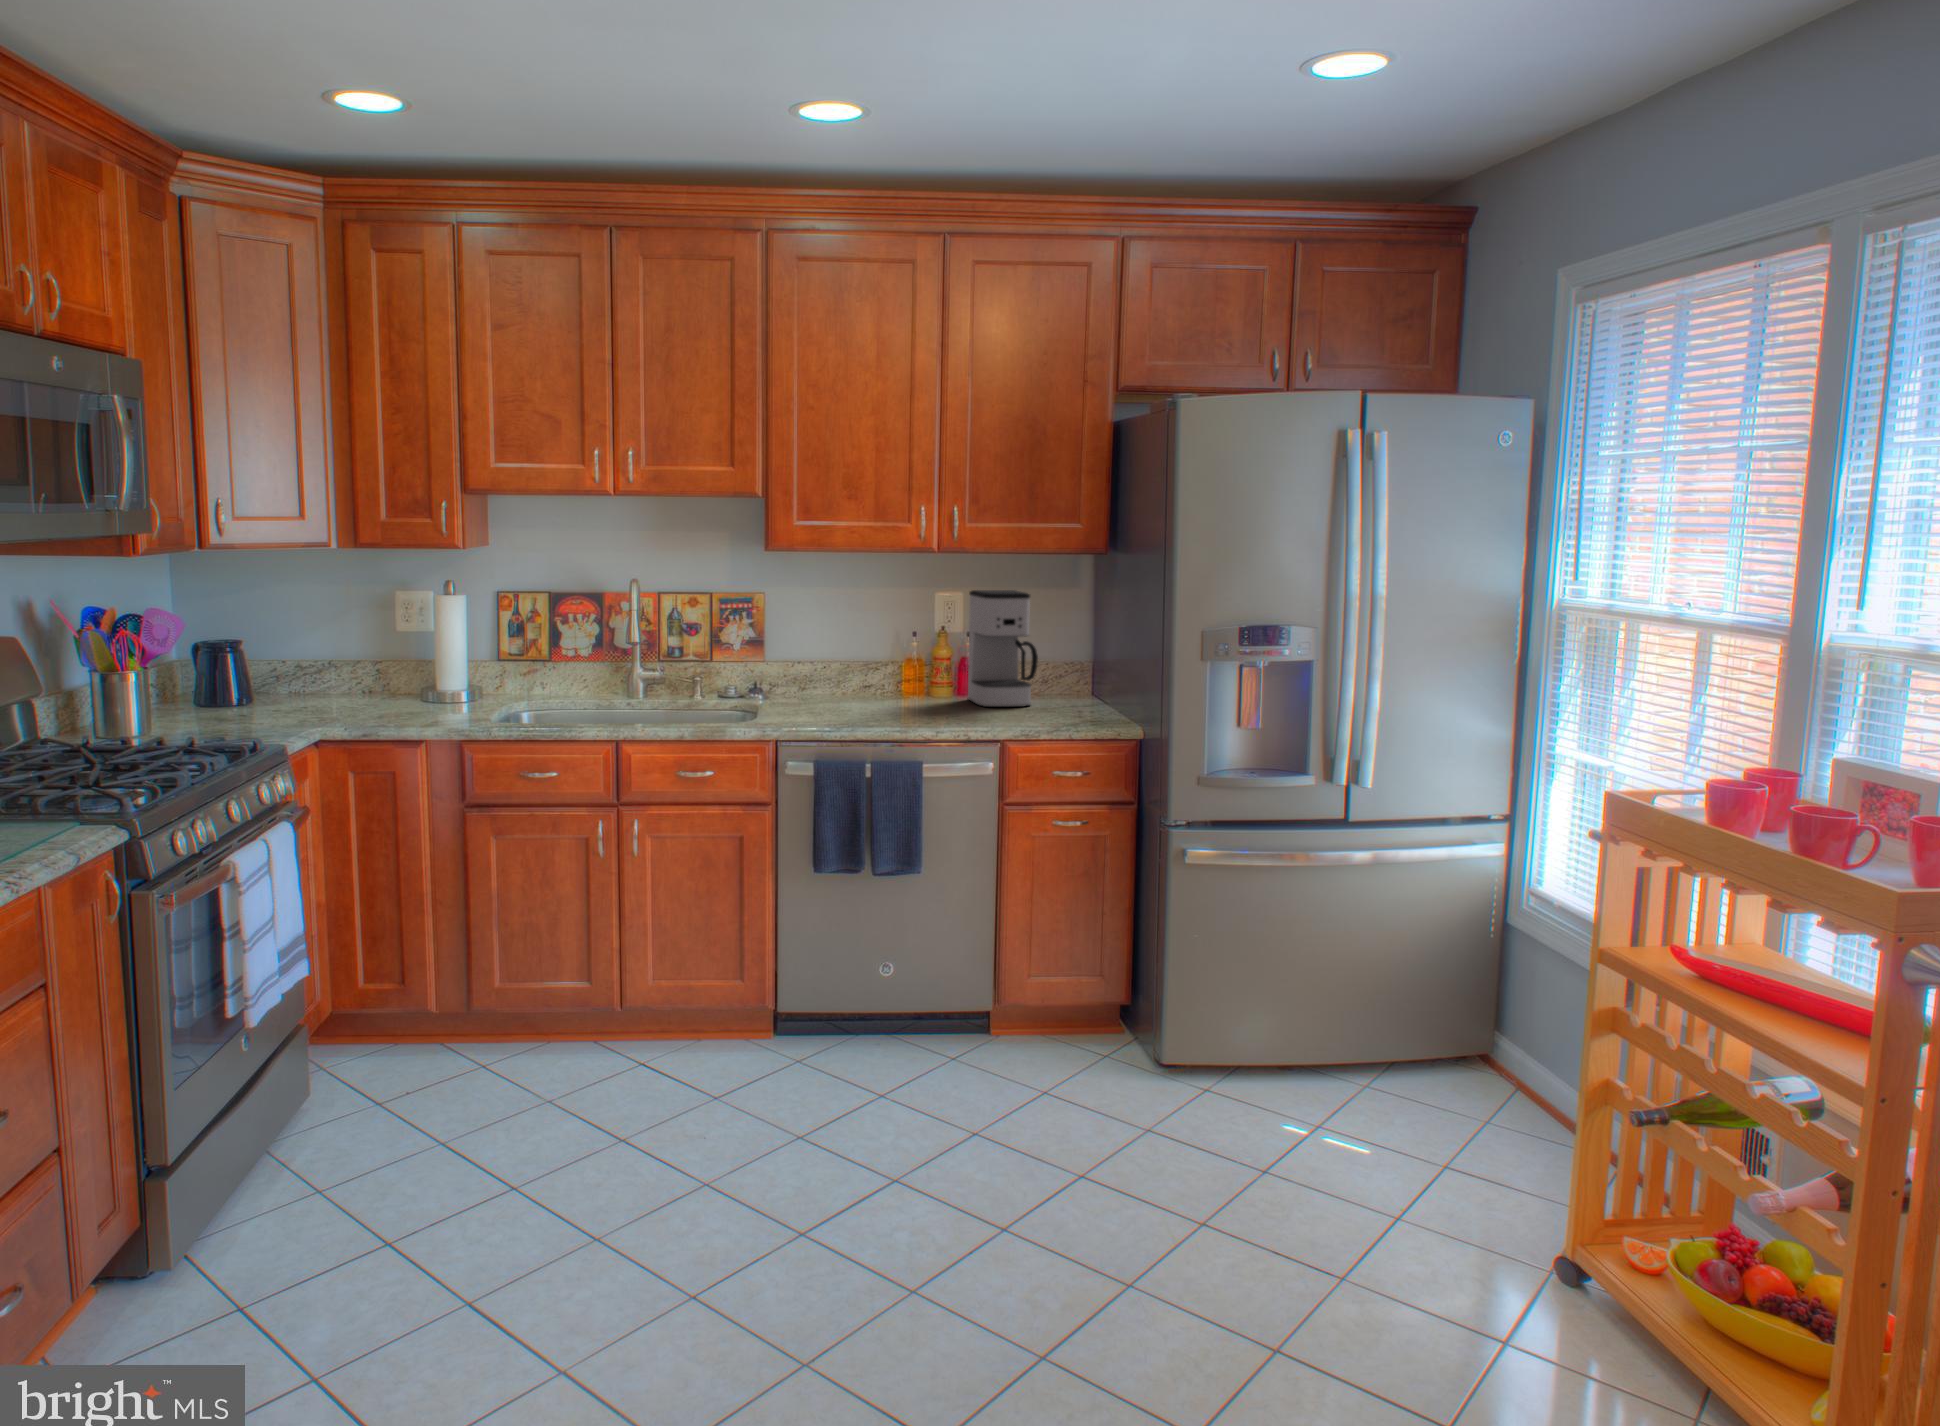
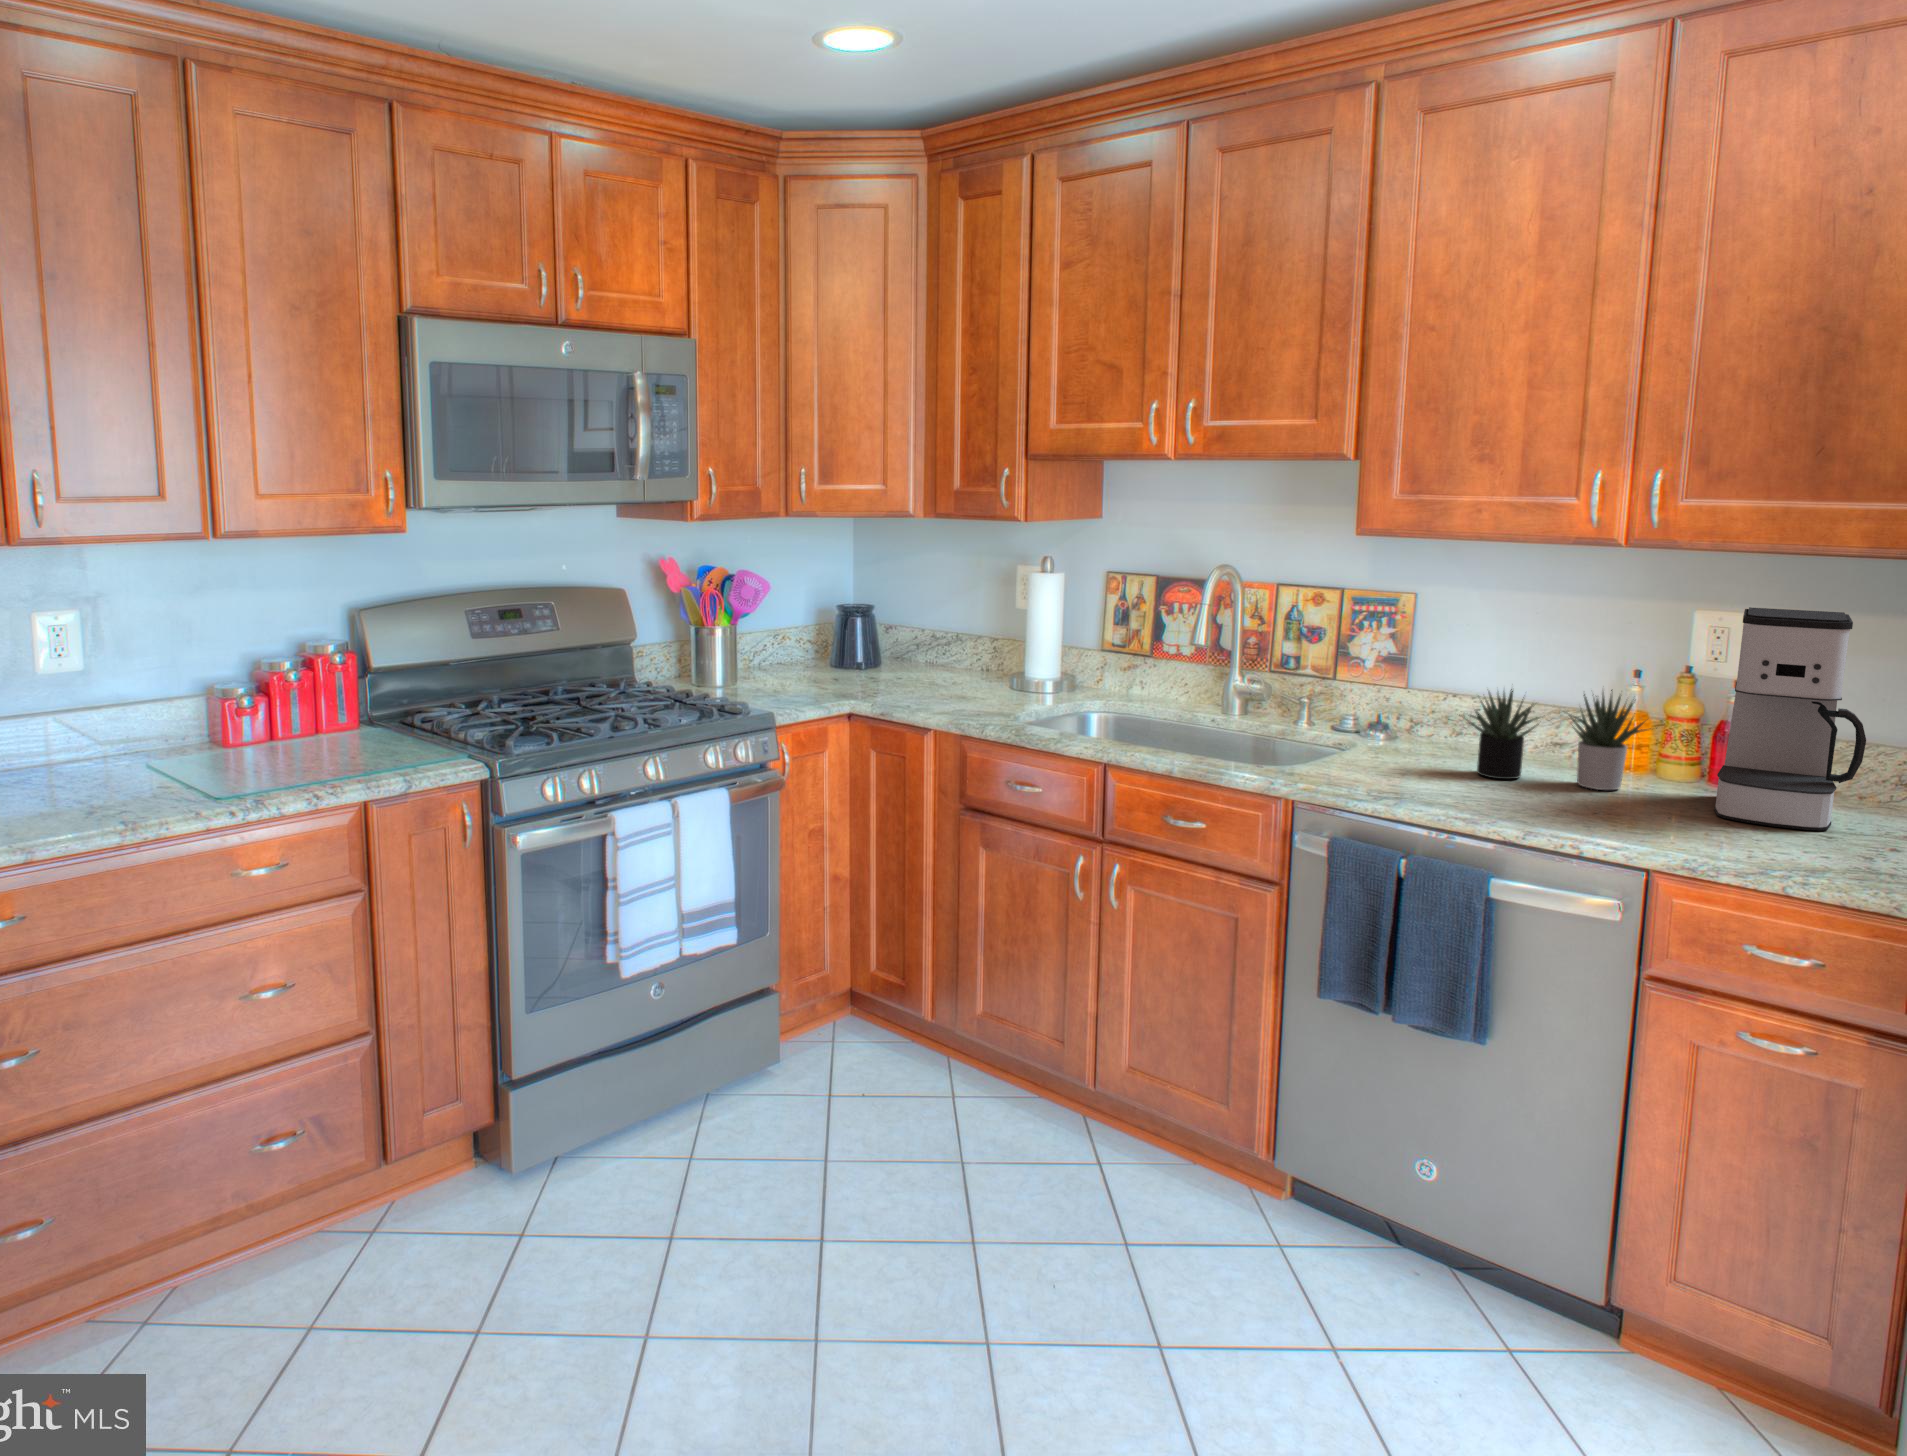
succulent plant: none [830,642,940,707] -> present [1467,689,1651,790]

